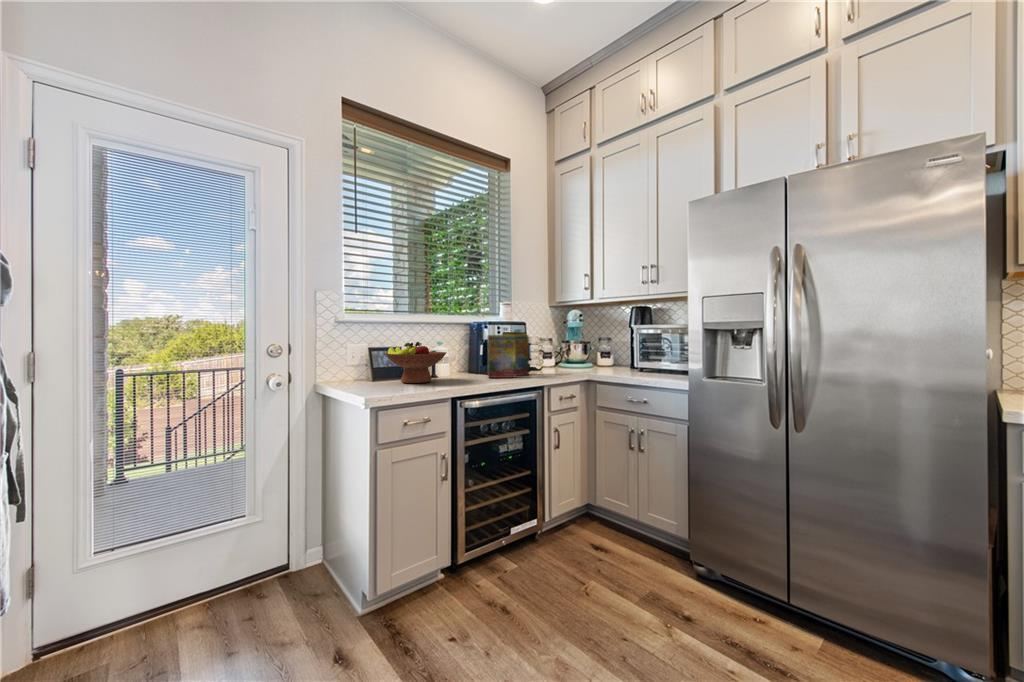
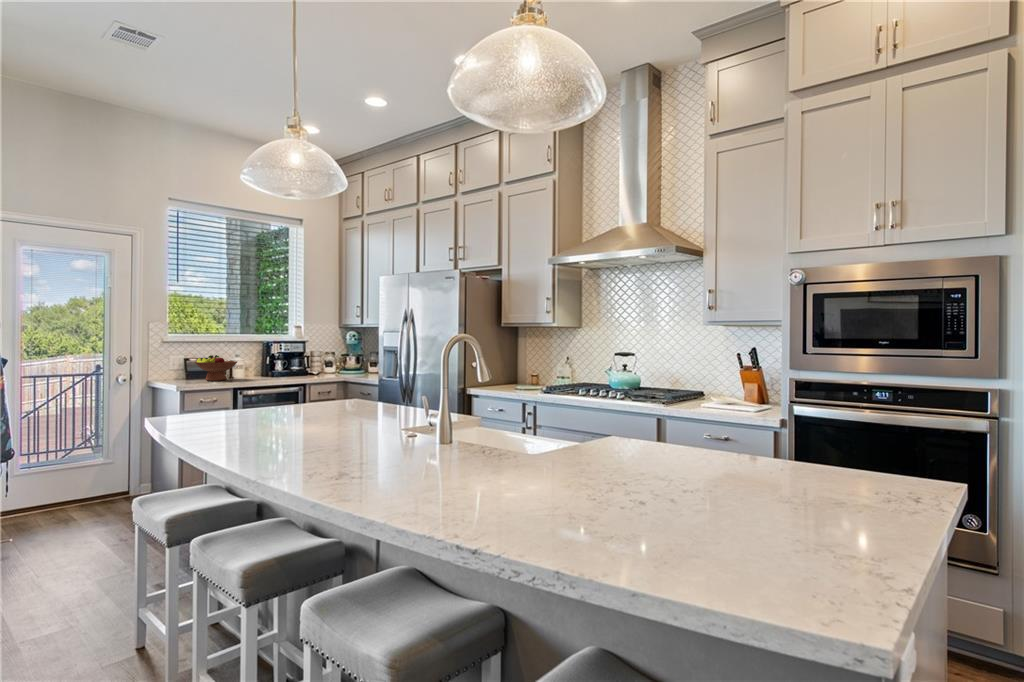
cereal box: present [487,332,529,378] -> none [268,349,300,379]

